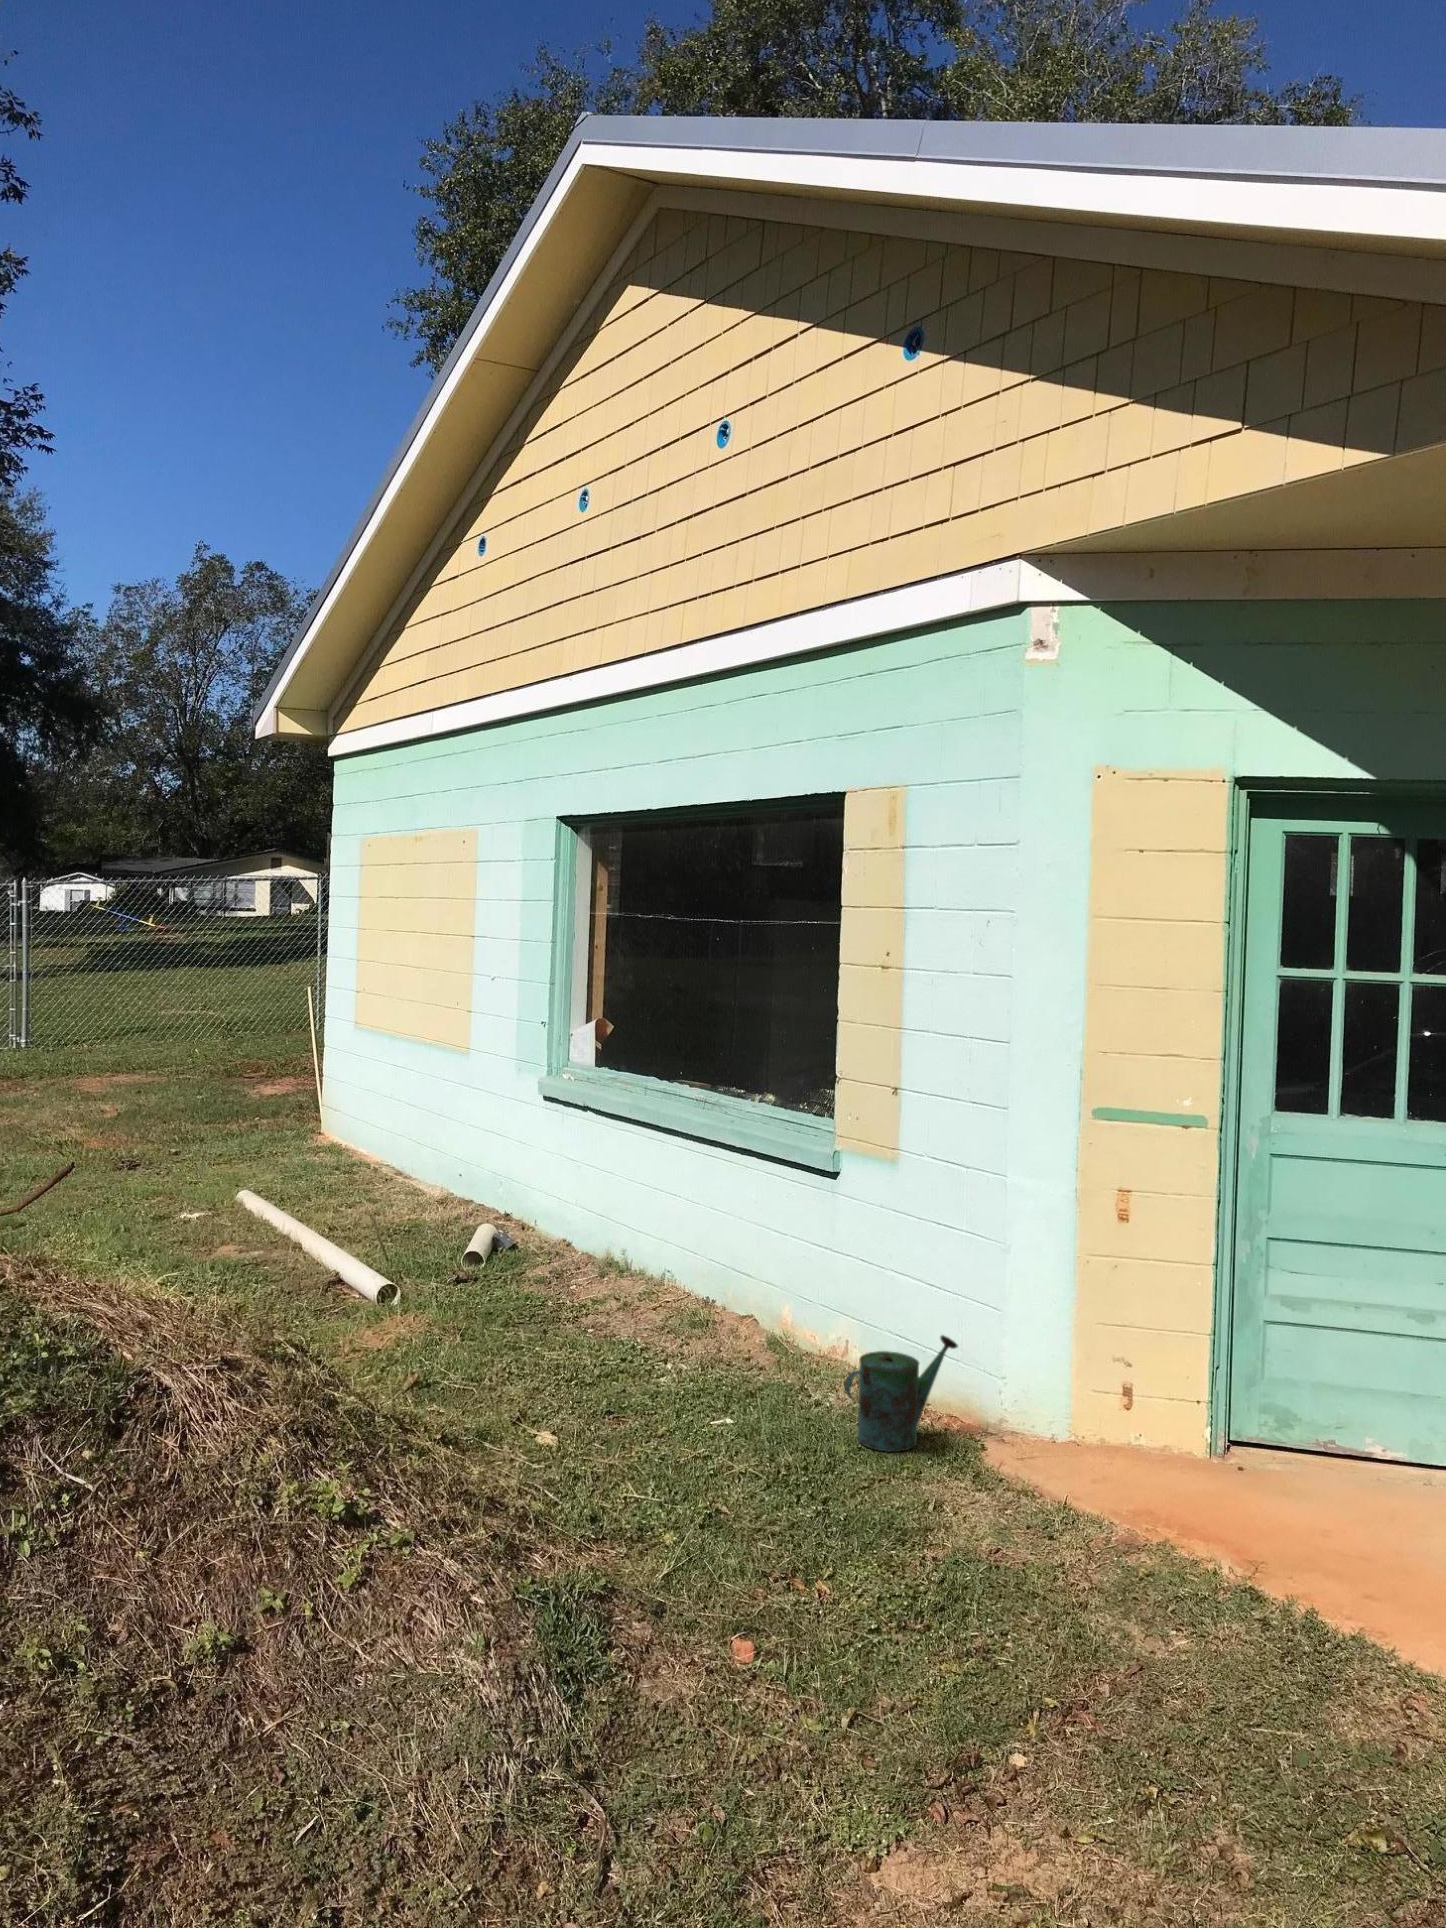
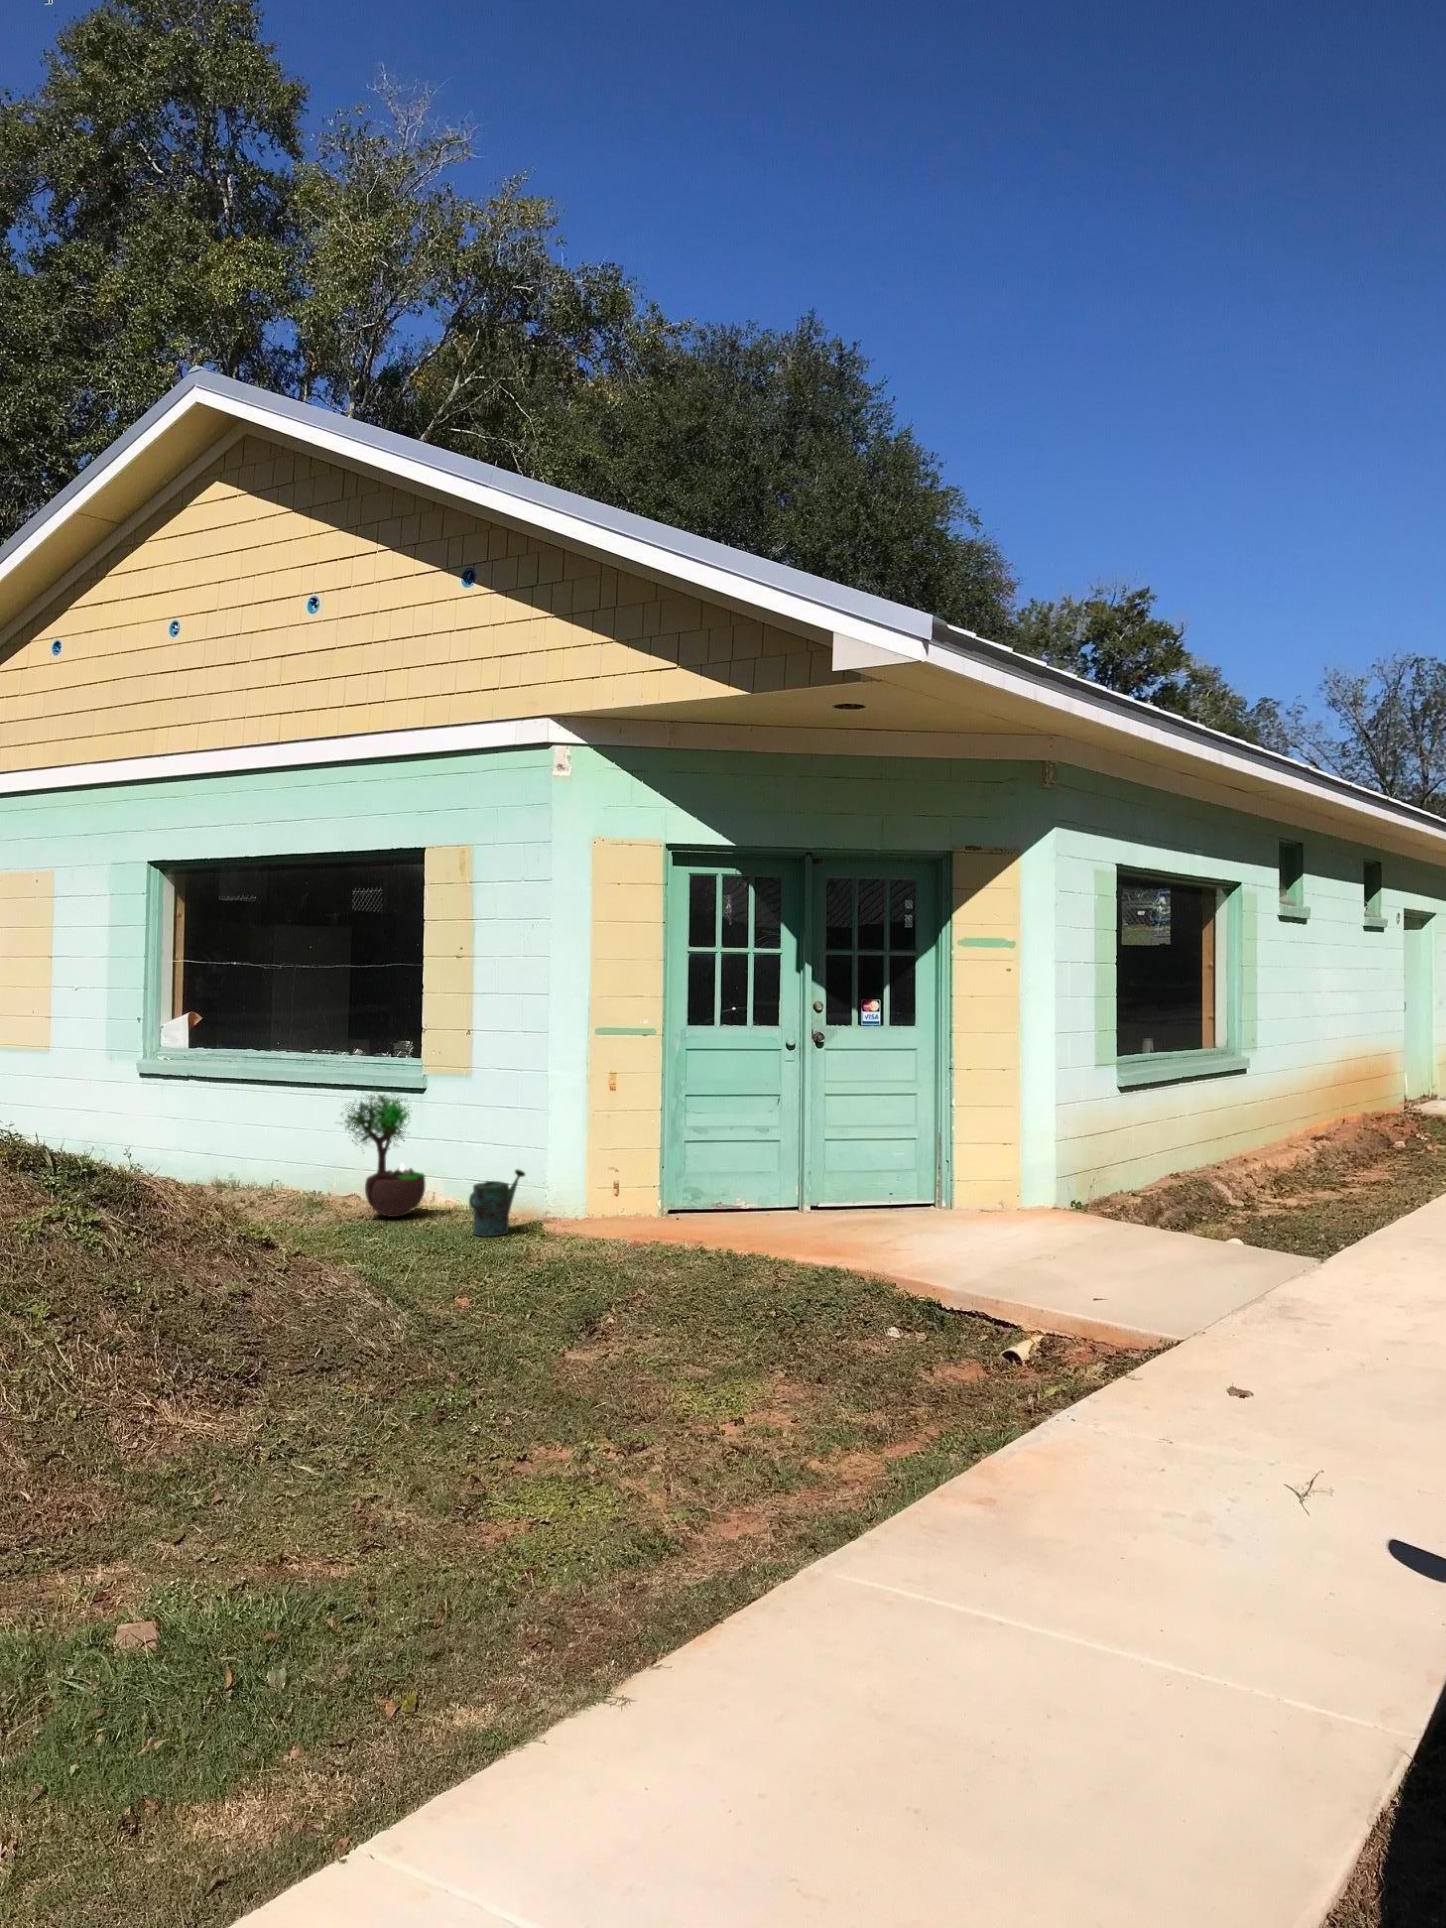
potted tree: none [689,1152,827,1366] -> present [341,1089,425,1217]

